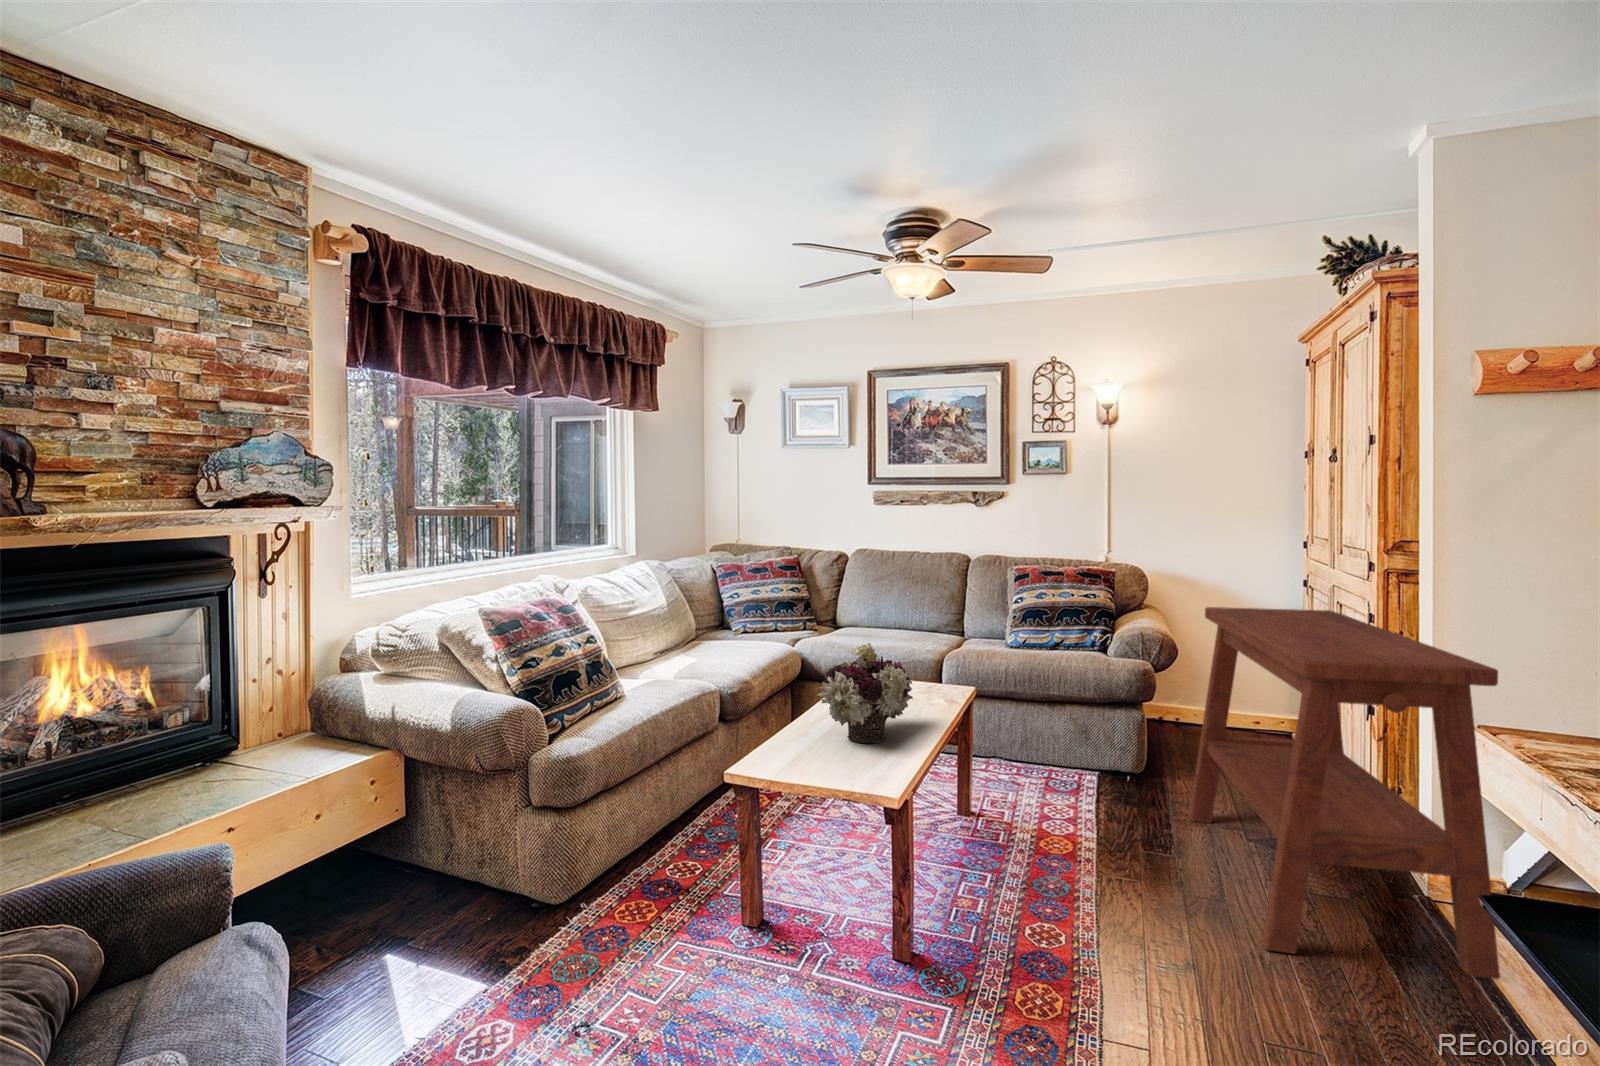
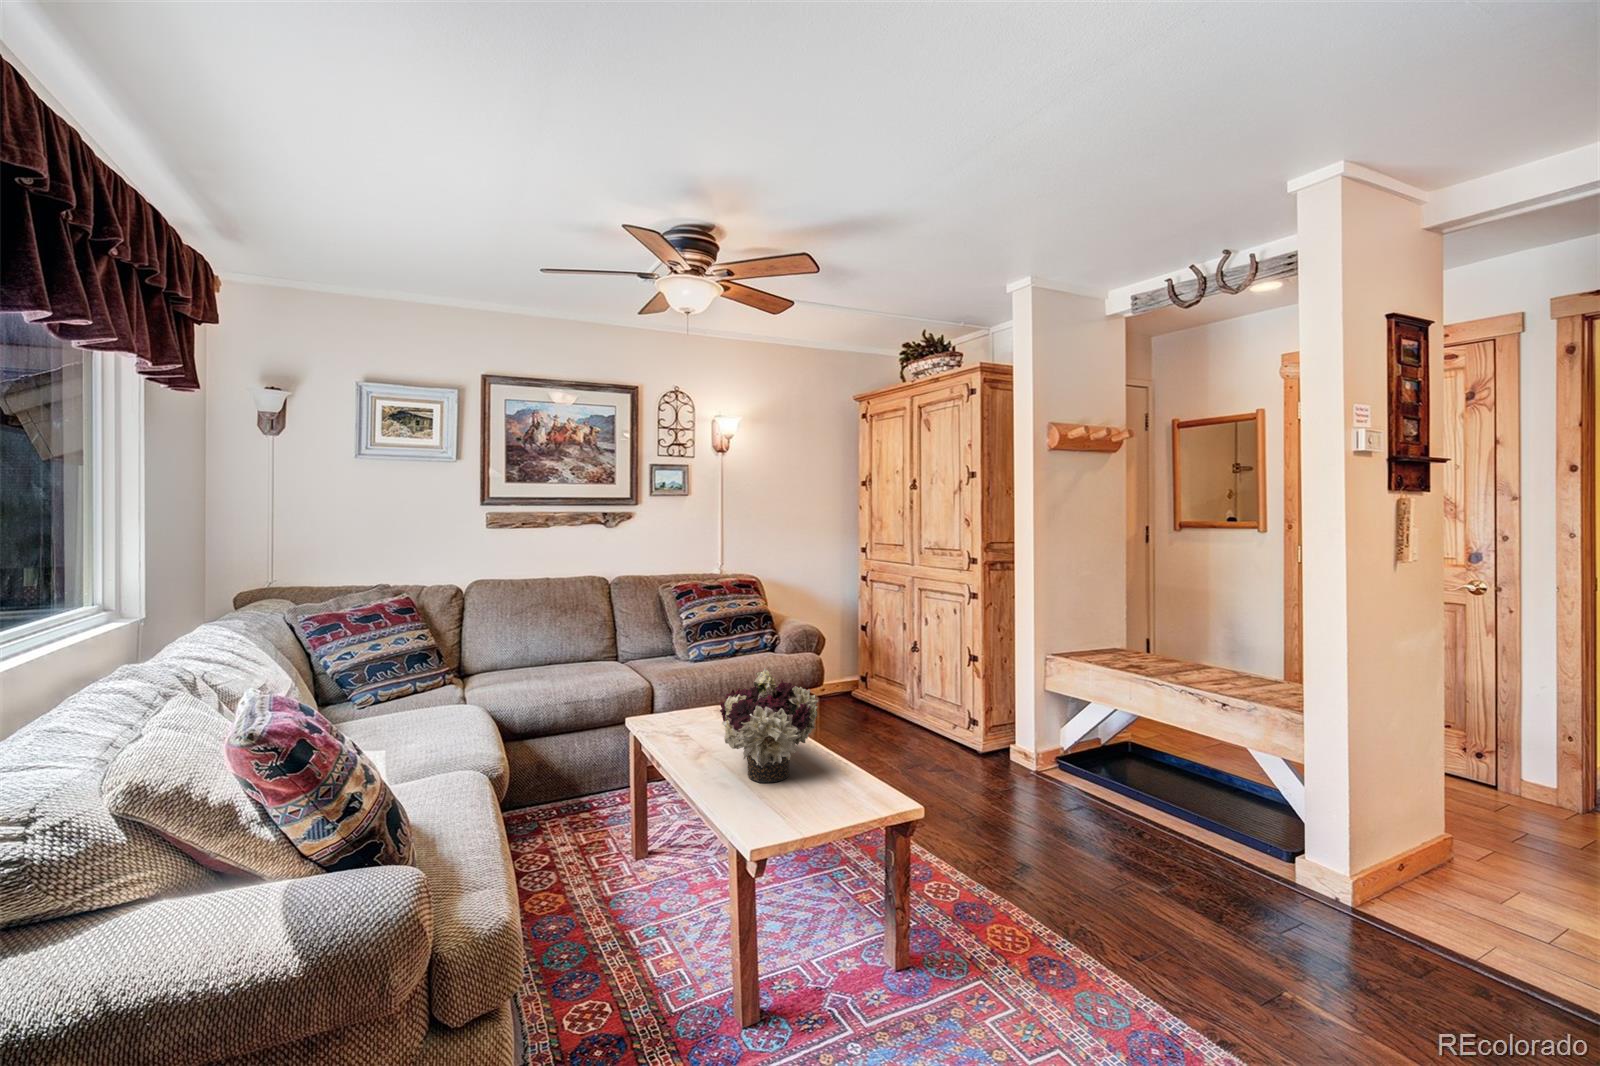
side table: present [1189,607,1500,979] -> none [892,593,1141,845]

